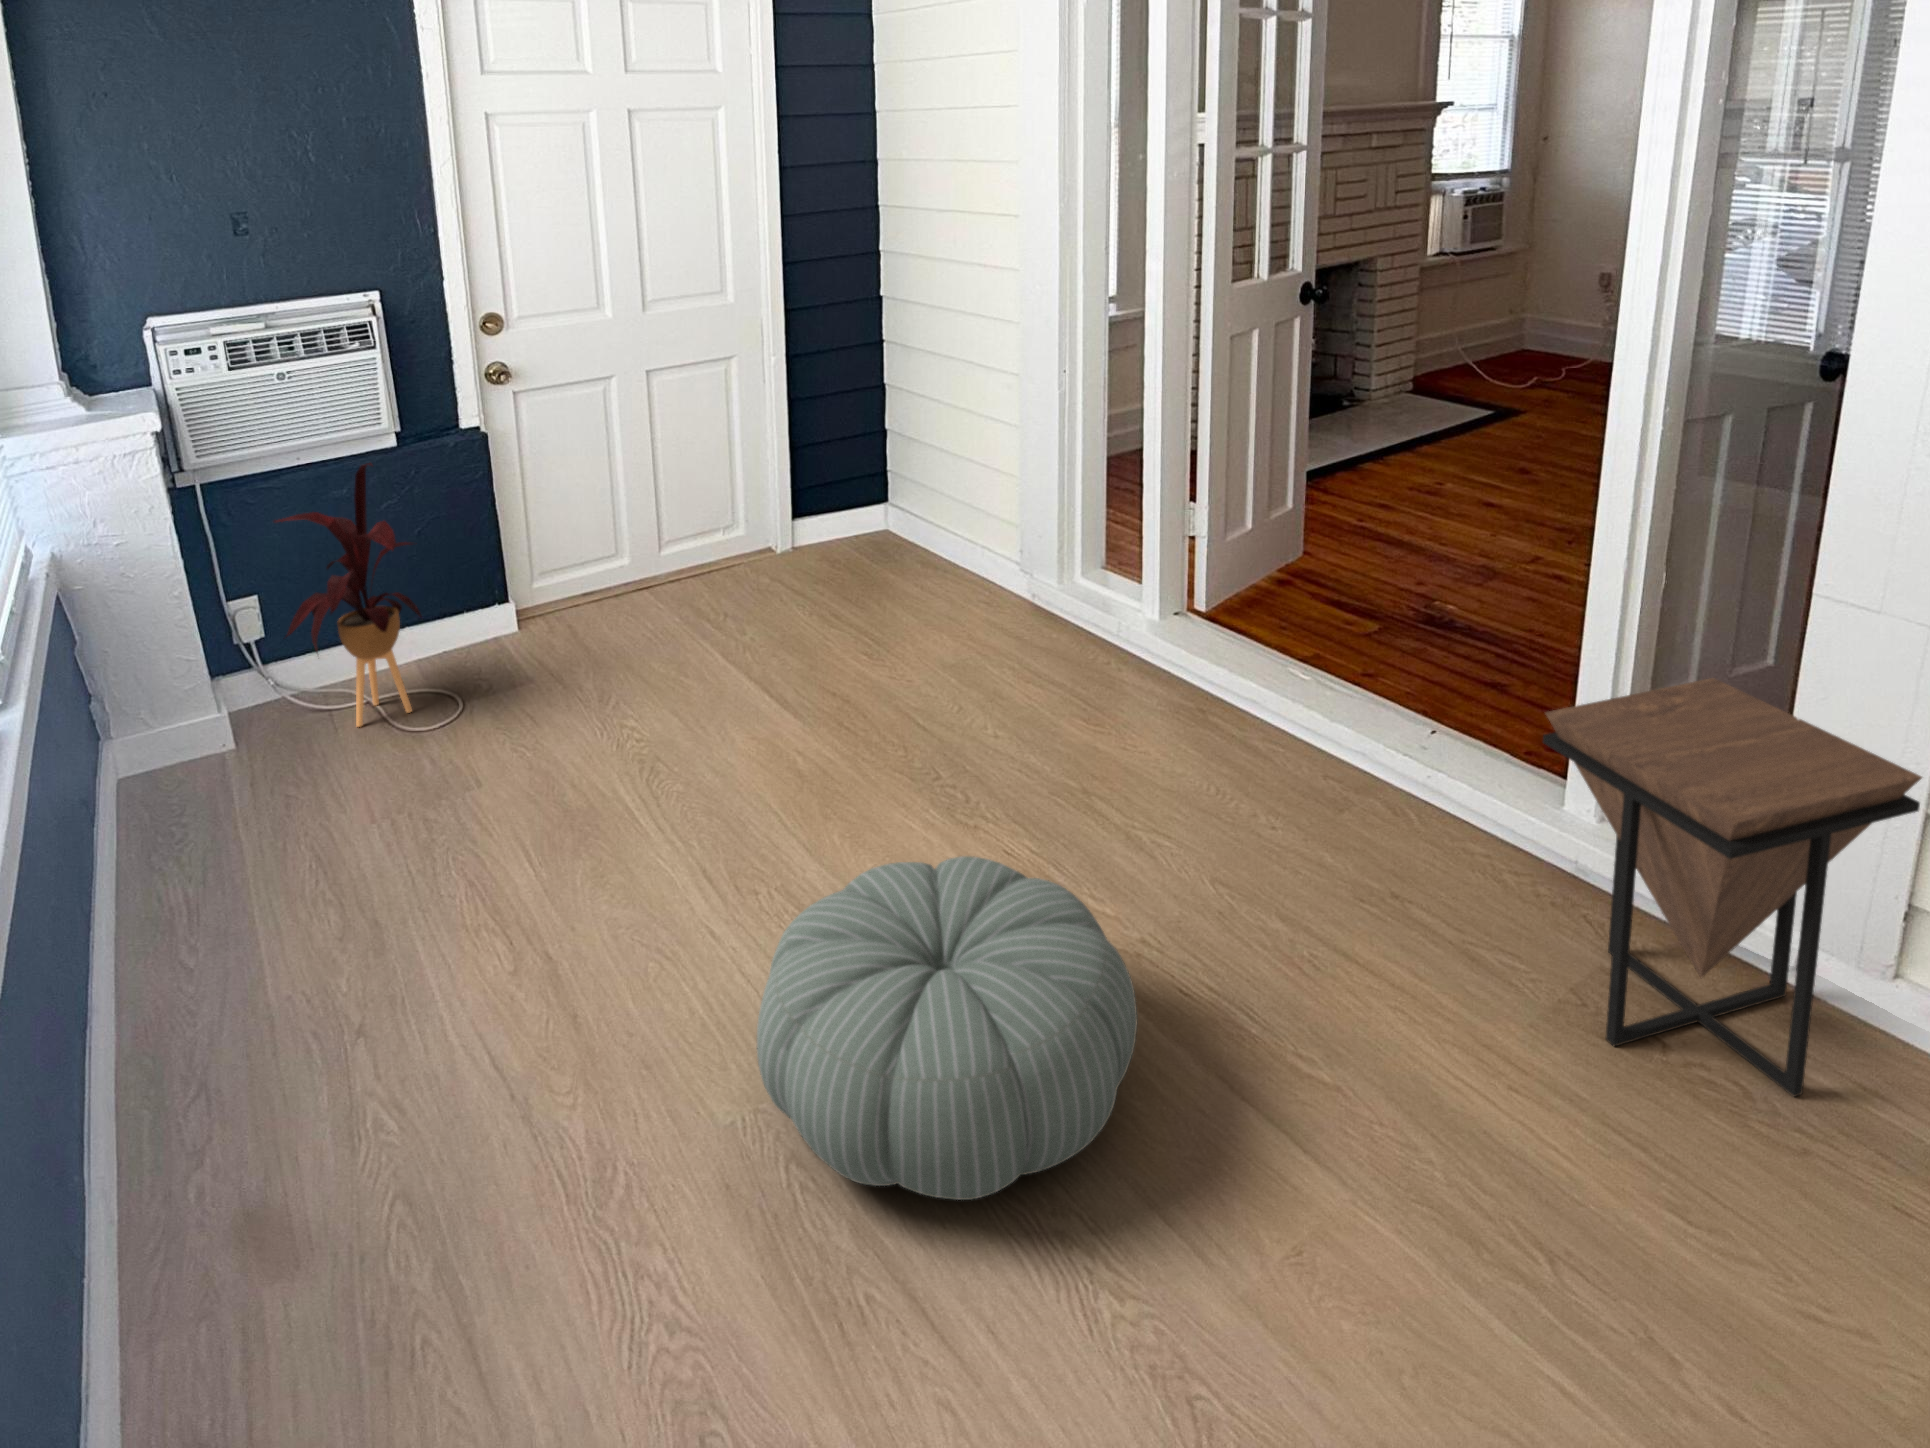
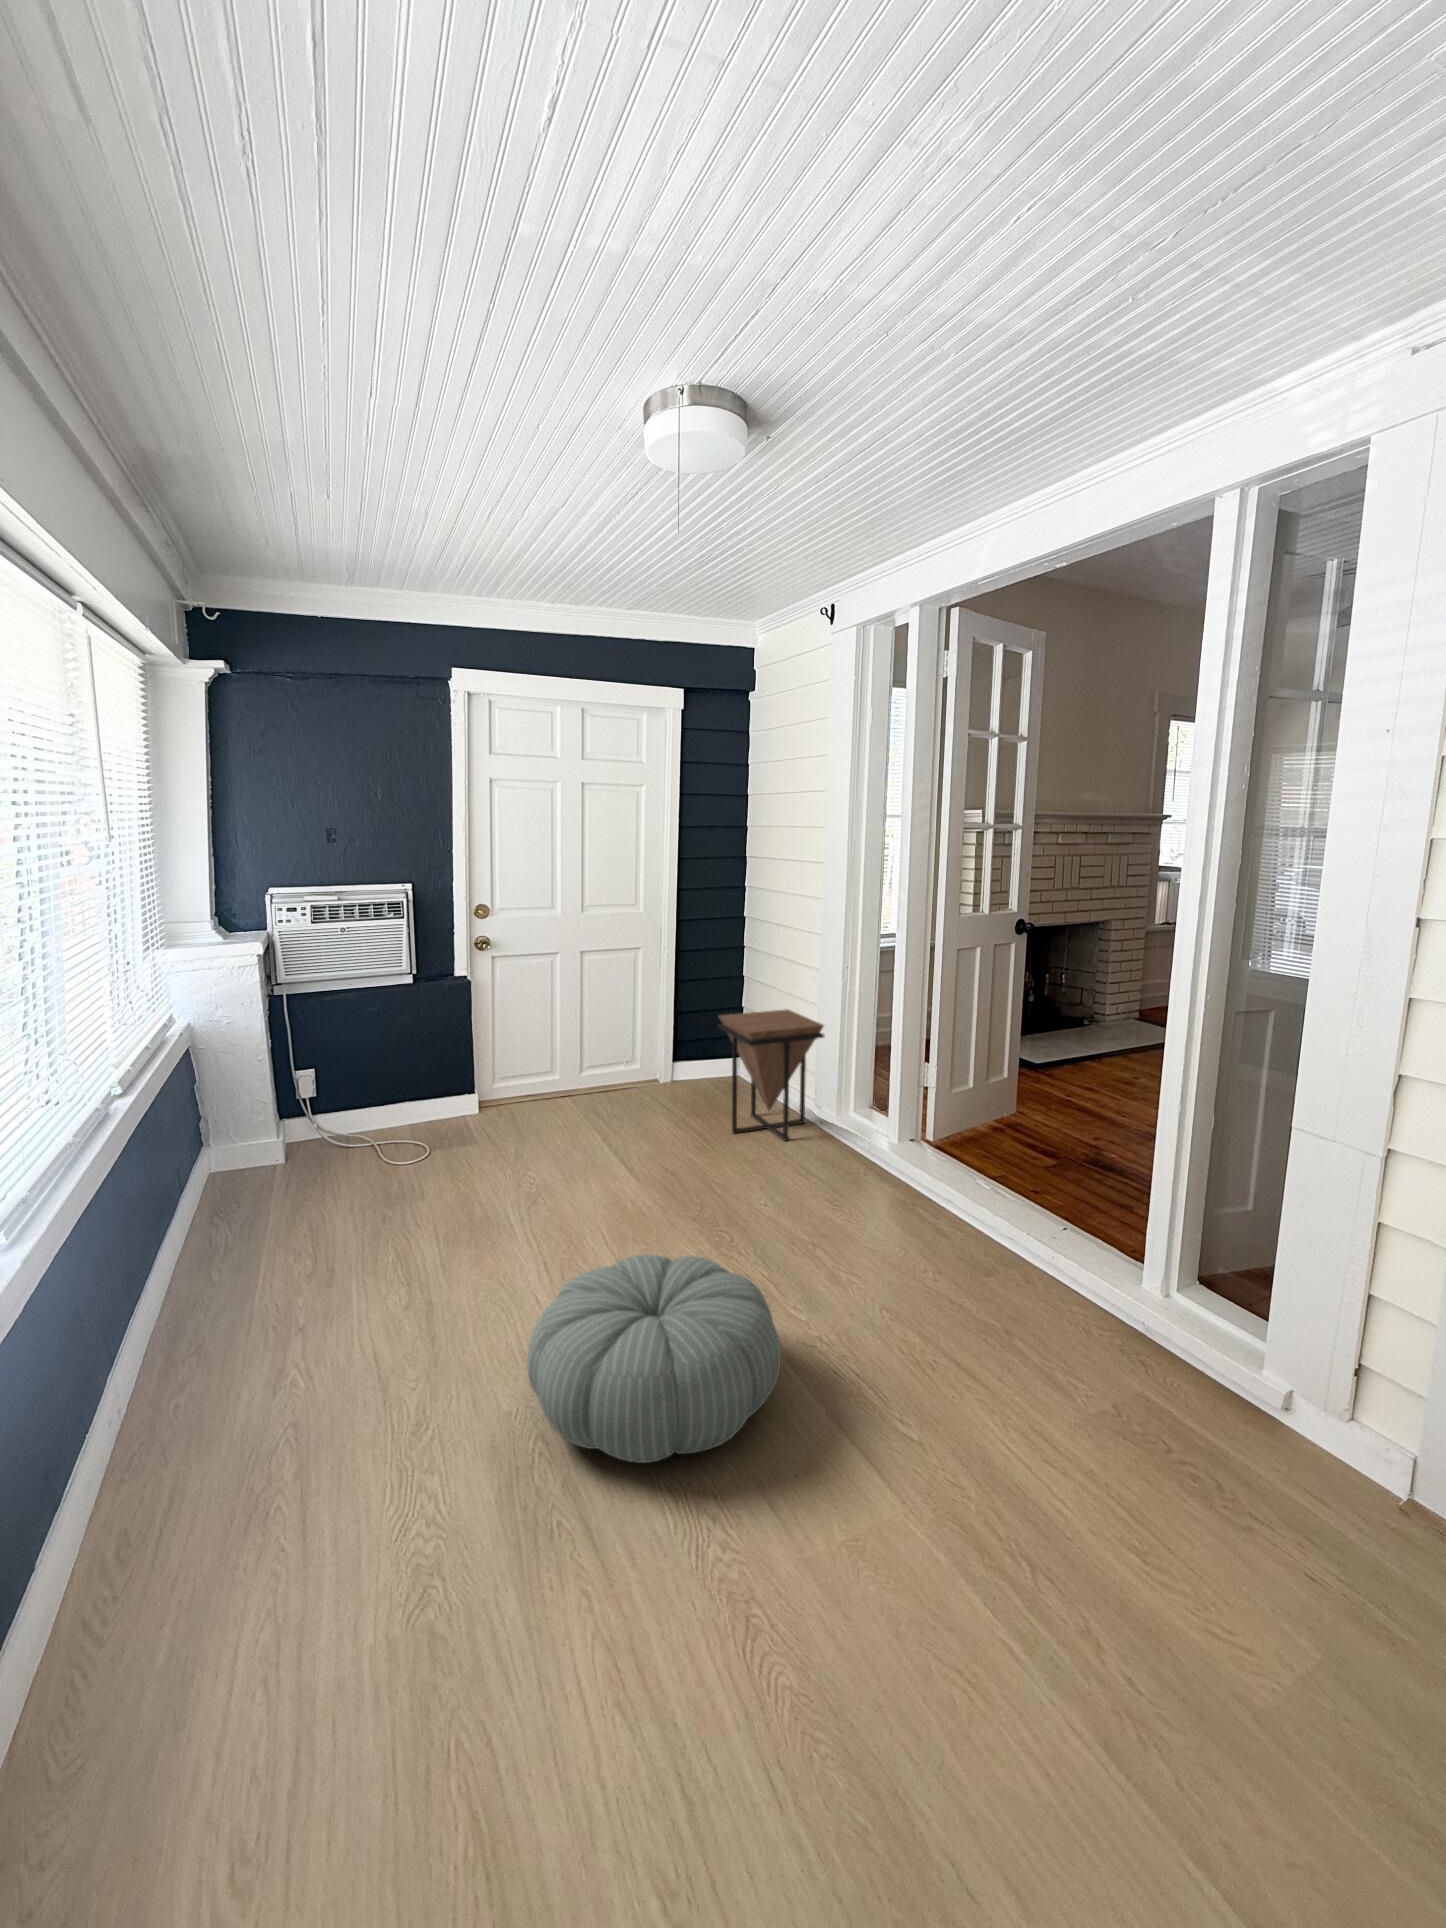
house plant: present [274,463,422,727] -> none [319,987,413,1158]
side table: present [1543,678,1922,1096] -> present [718,1009,824,1141]

